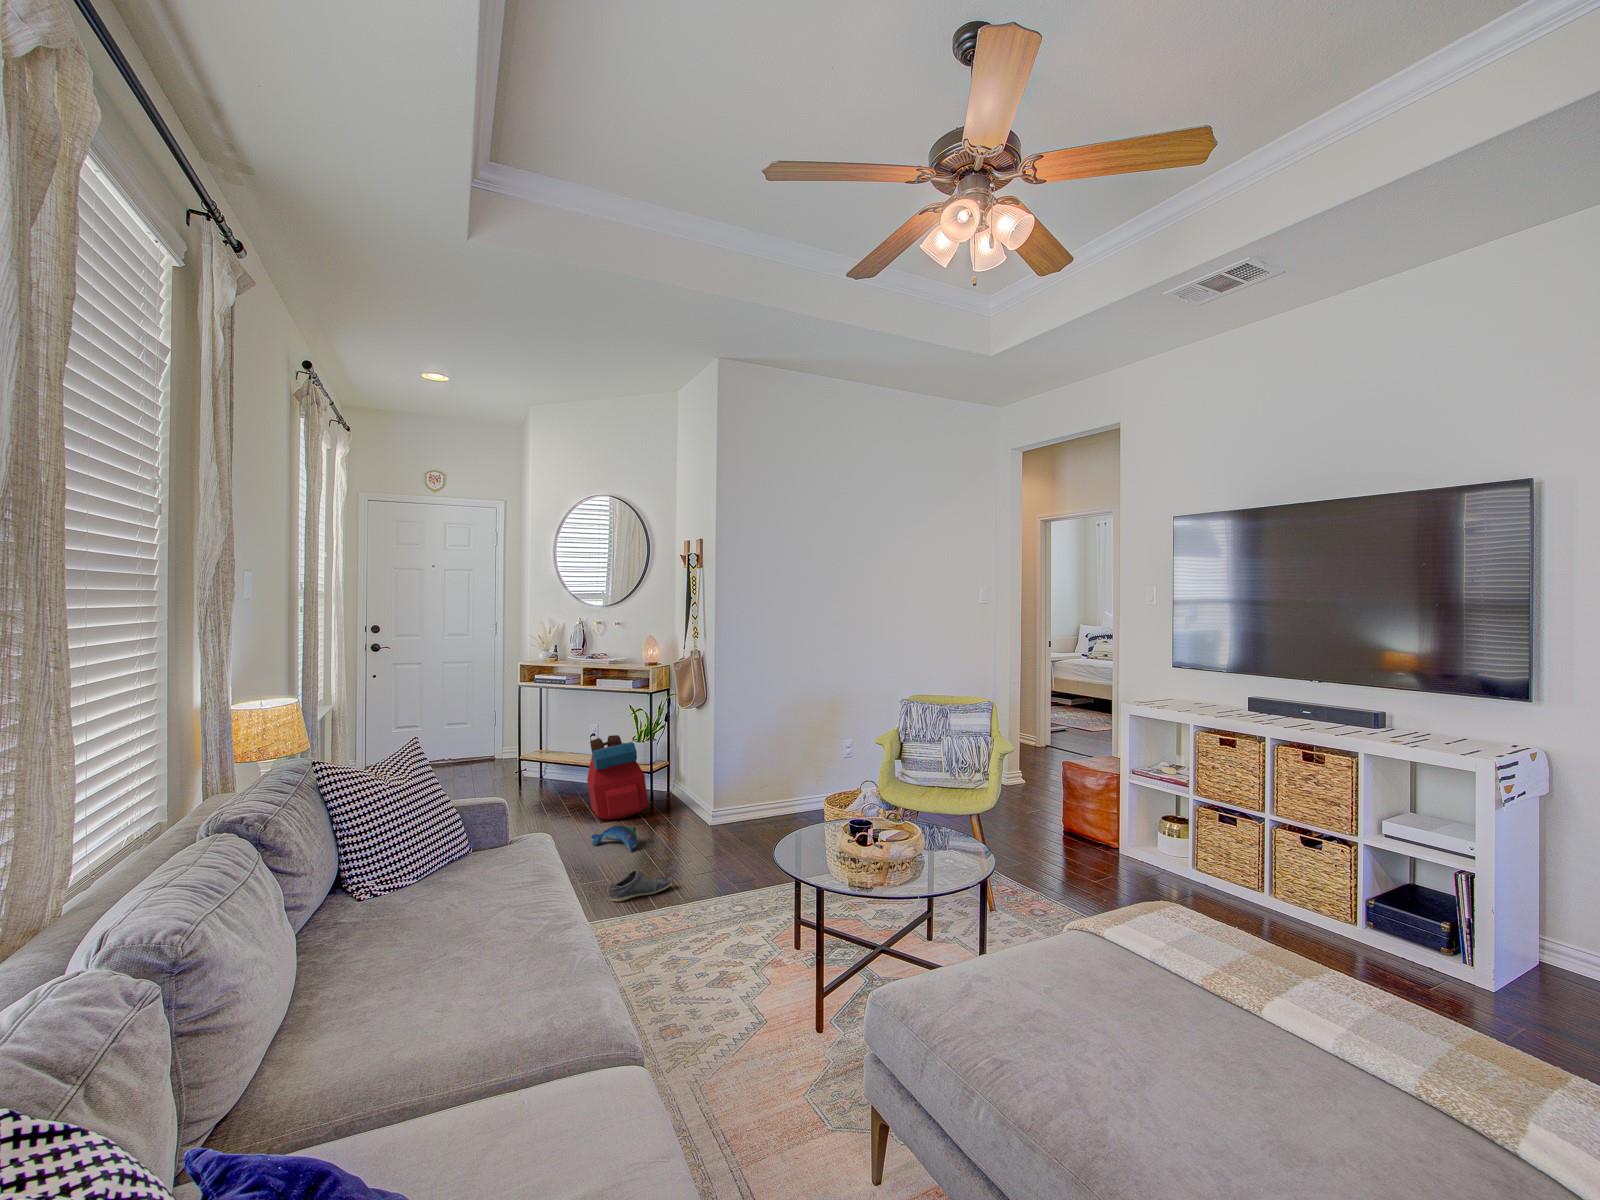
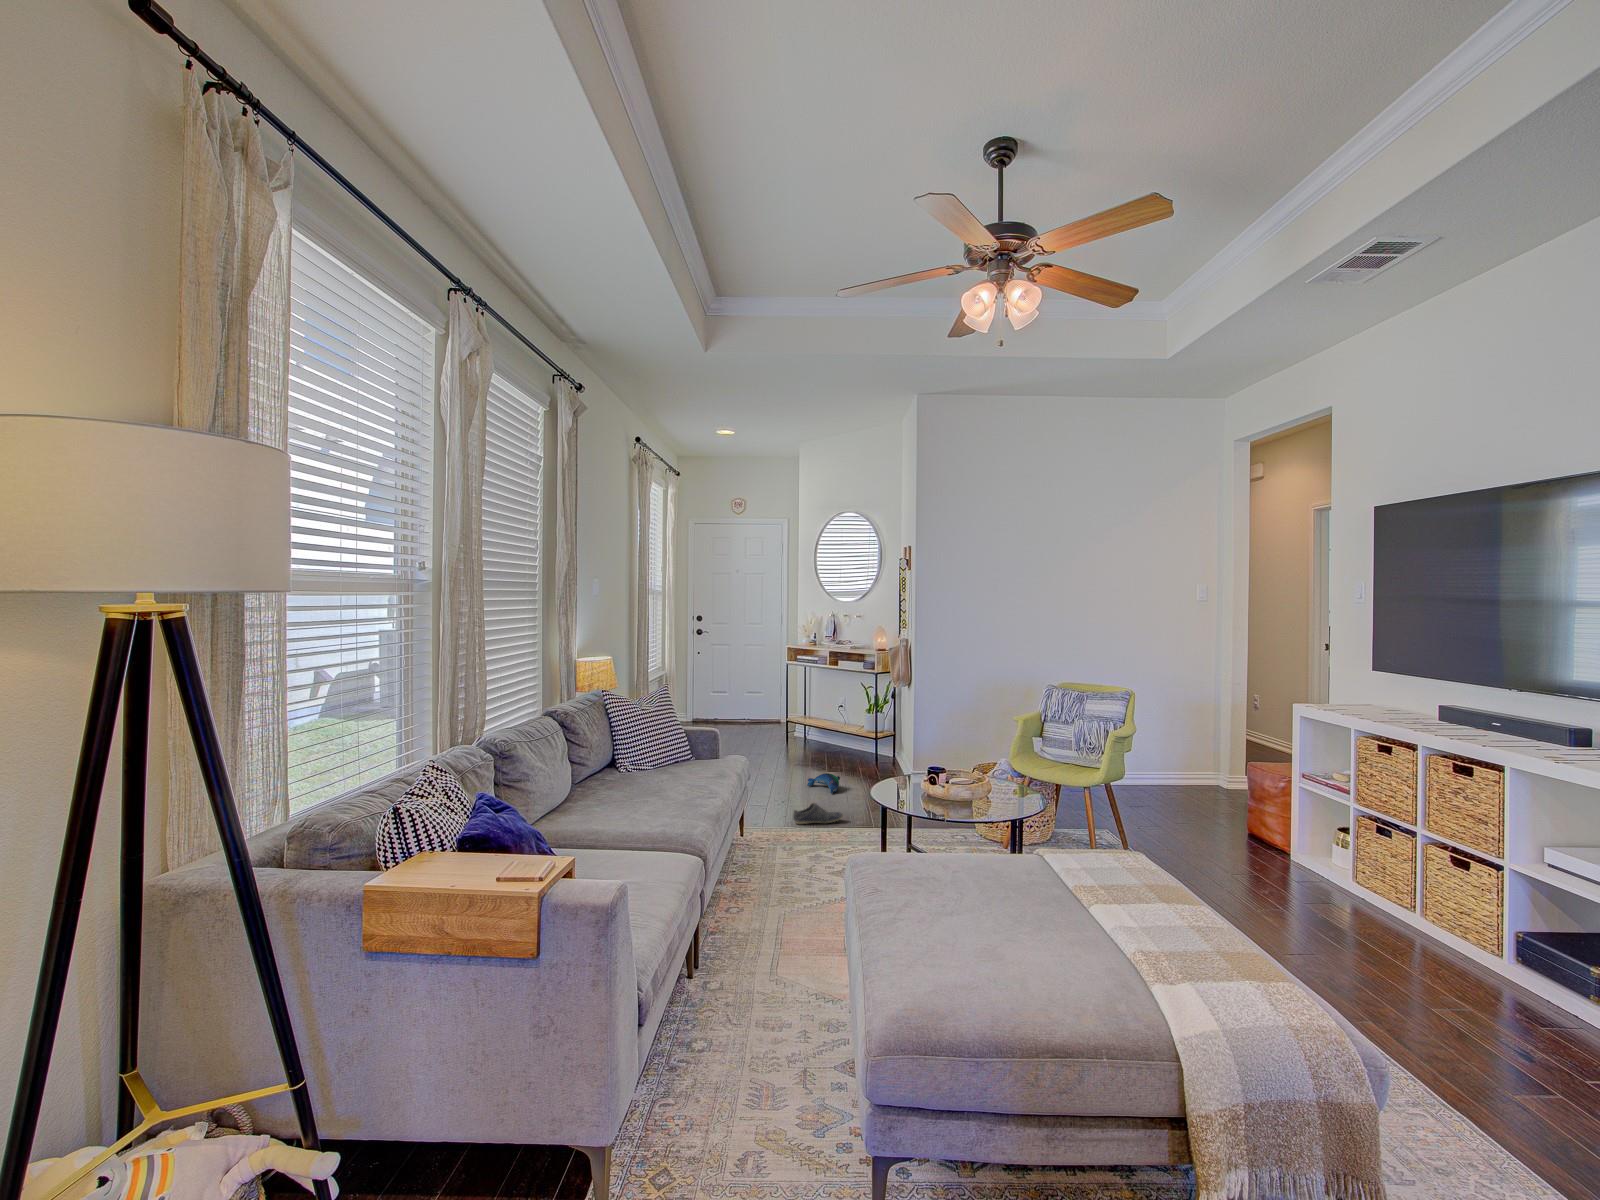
backpack: present [587,735,648,820] -> none [819,705,863,771]

